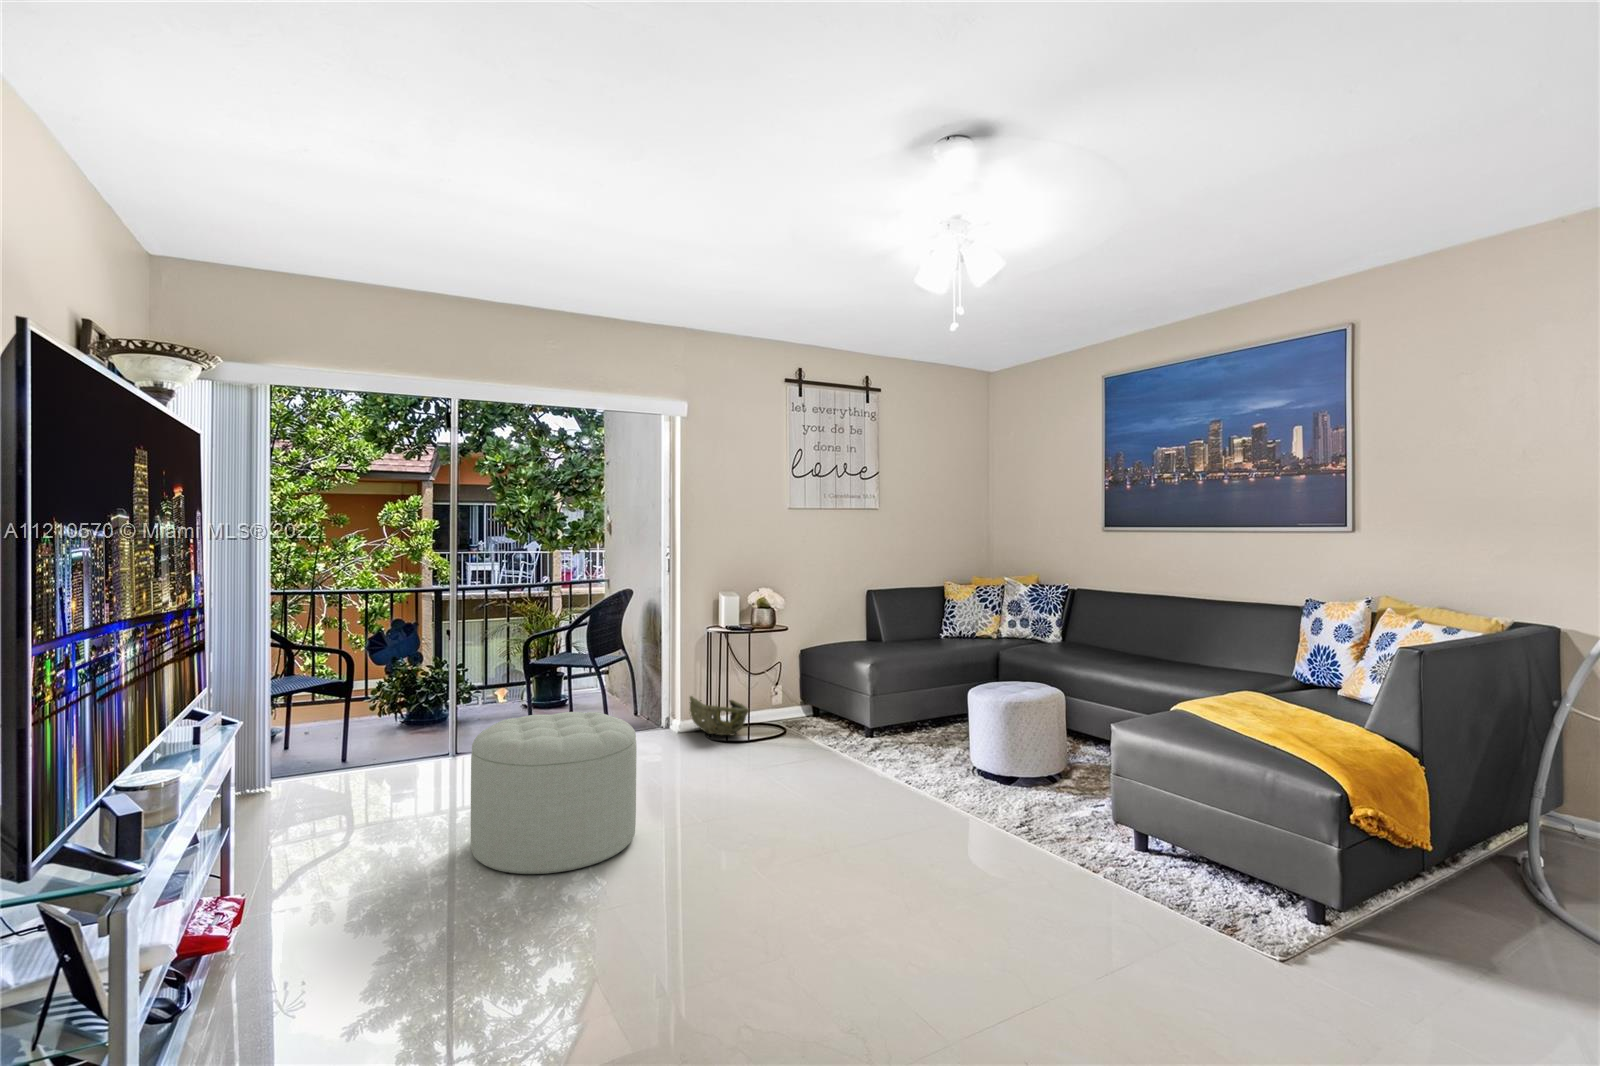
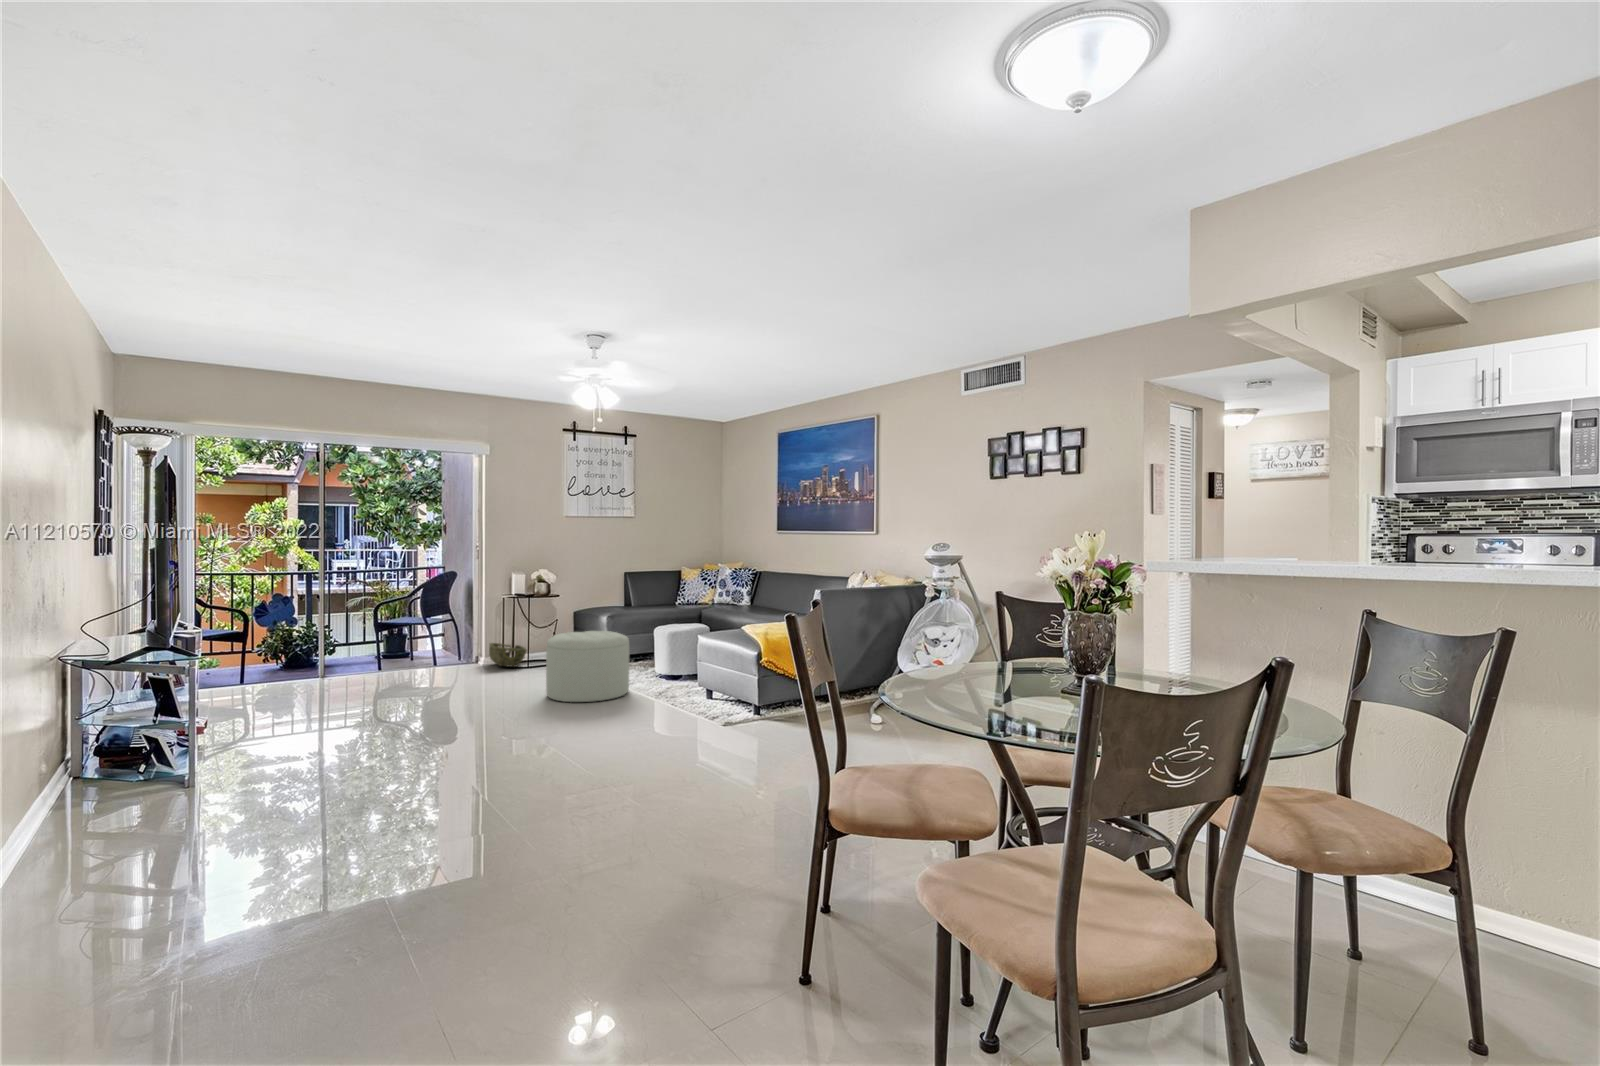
ottoman: present [471,712,637,874] -> present [546,631,629,703]

